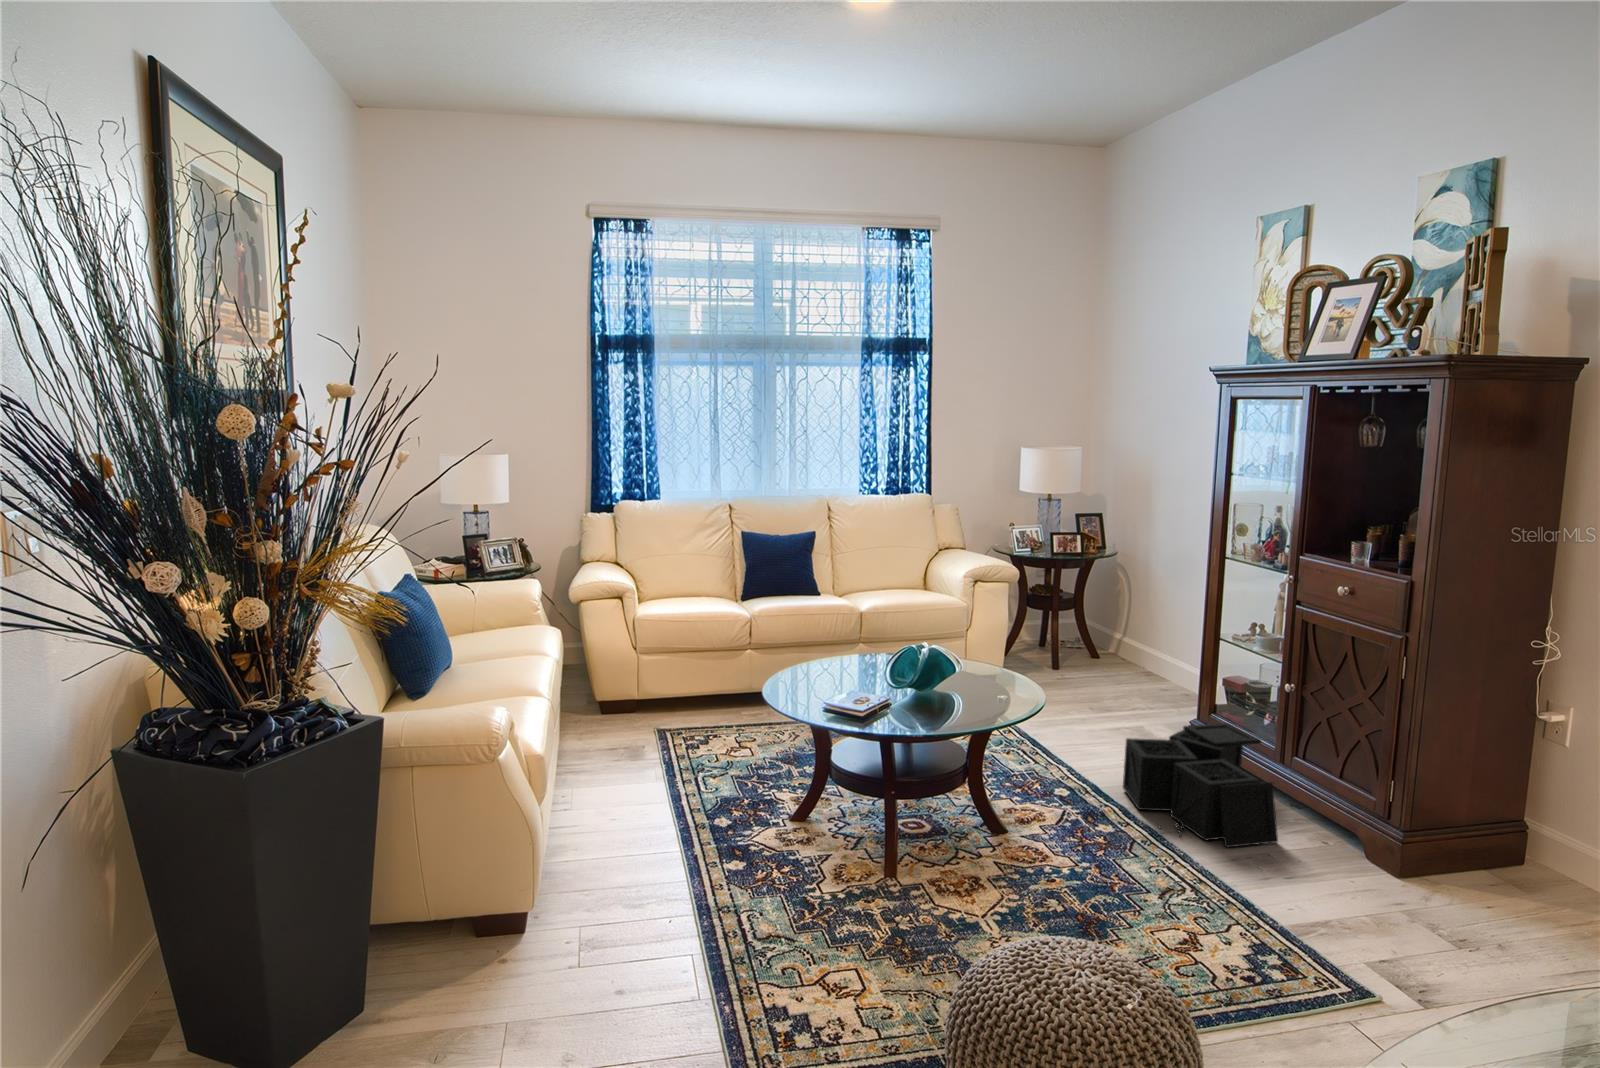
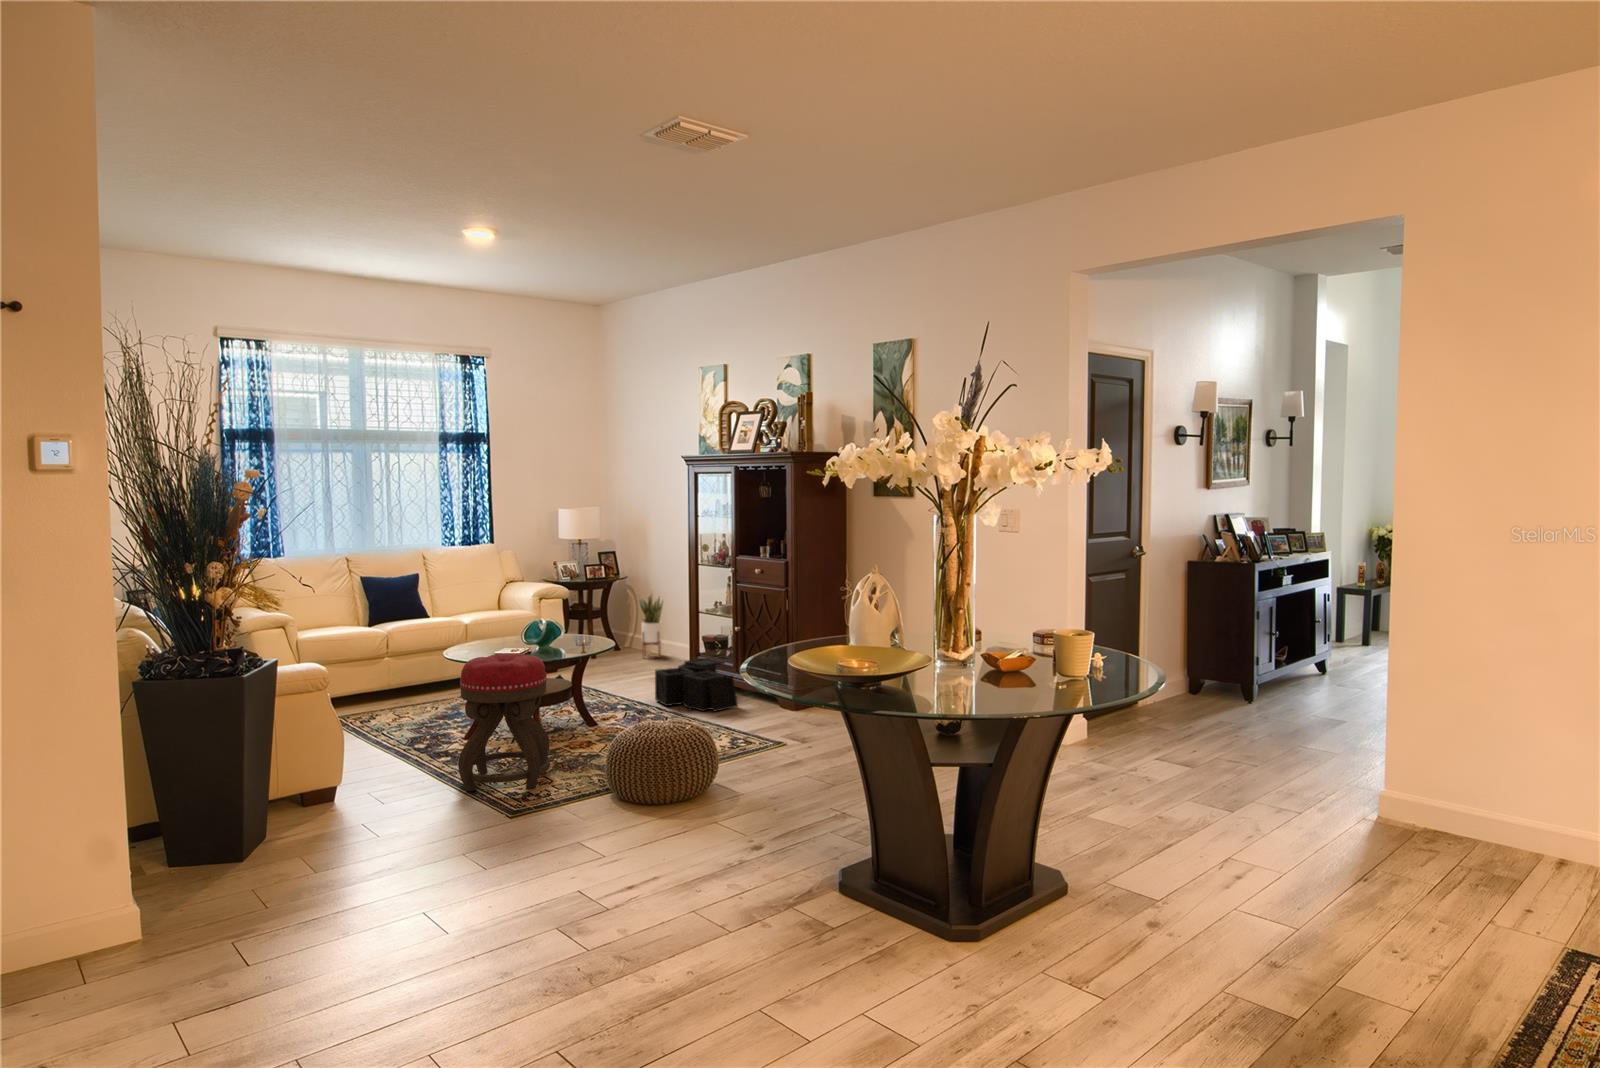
potted plant: none [1126,577,1168,685] -> present [638,593,663,656]
ottoman: none [697,727,878,1008] -> present [458,654,550,791]

